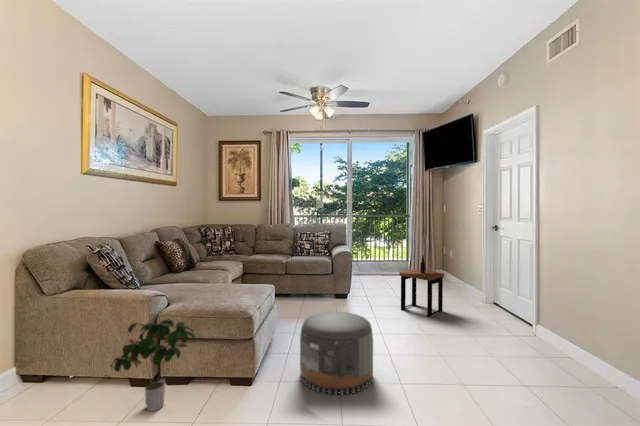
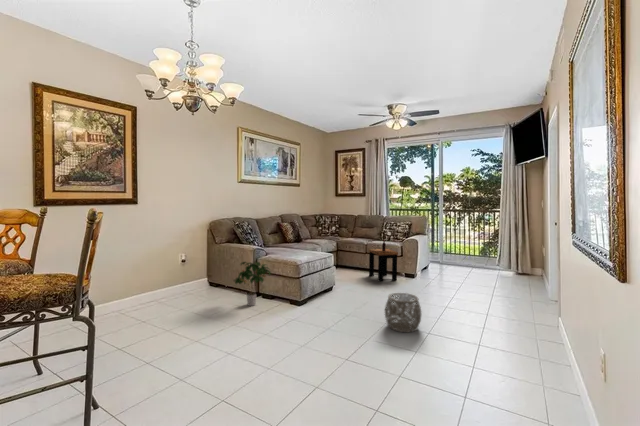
side table: present [399,258,444,317] -> present [369,240,398,281]
pouf: present [300,312,373,395] -> none [328,272,374,319]
woven basket: none [406,336,465,402] -> present [385,293,421,332]

